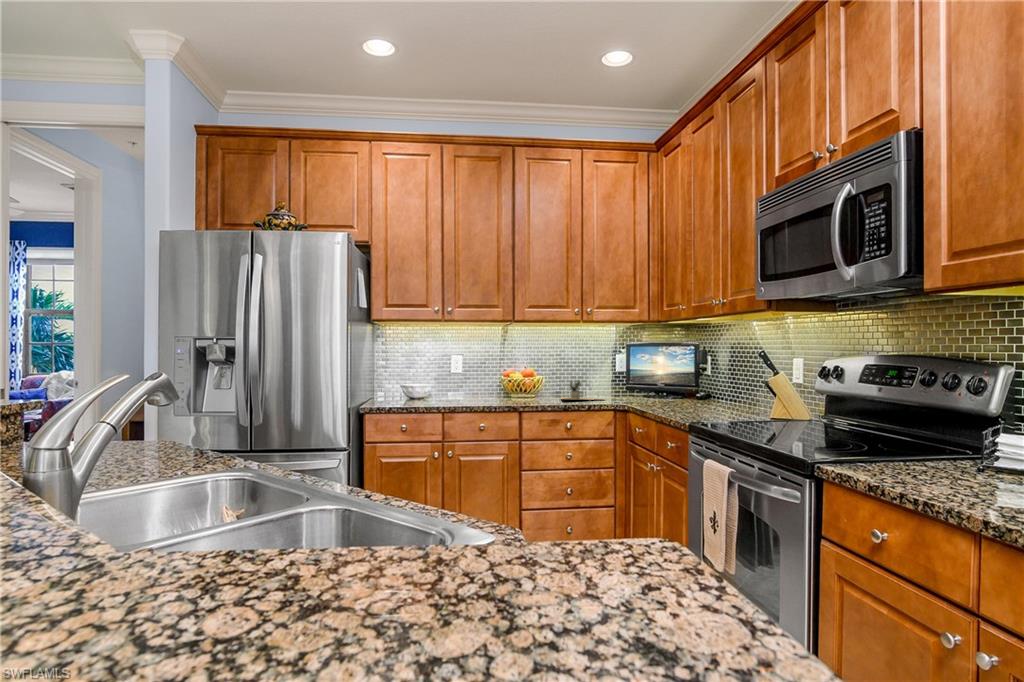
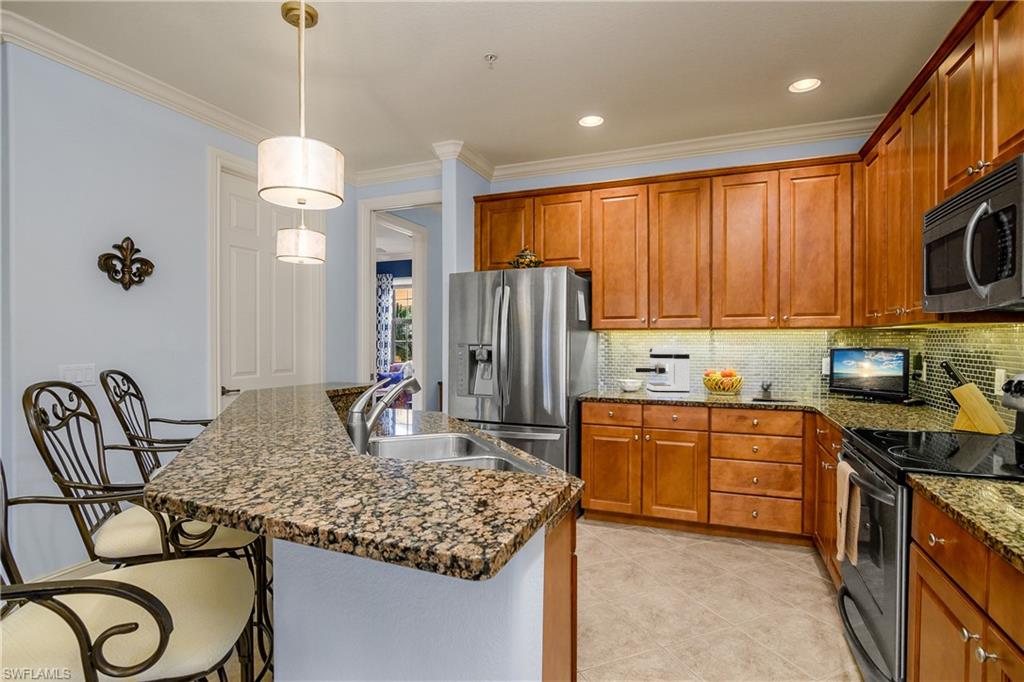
coffee maker: none [430,344,495,404] -> present [636,348,690,398]

